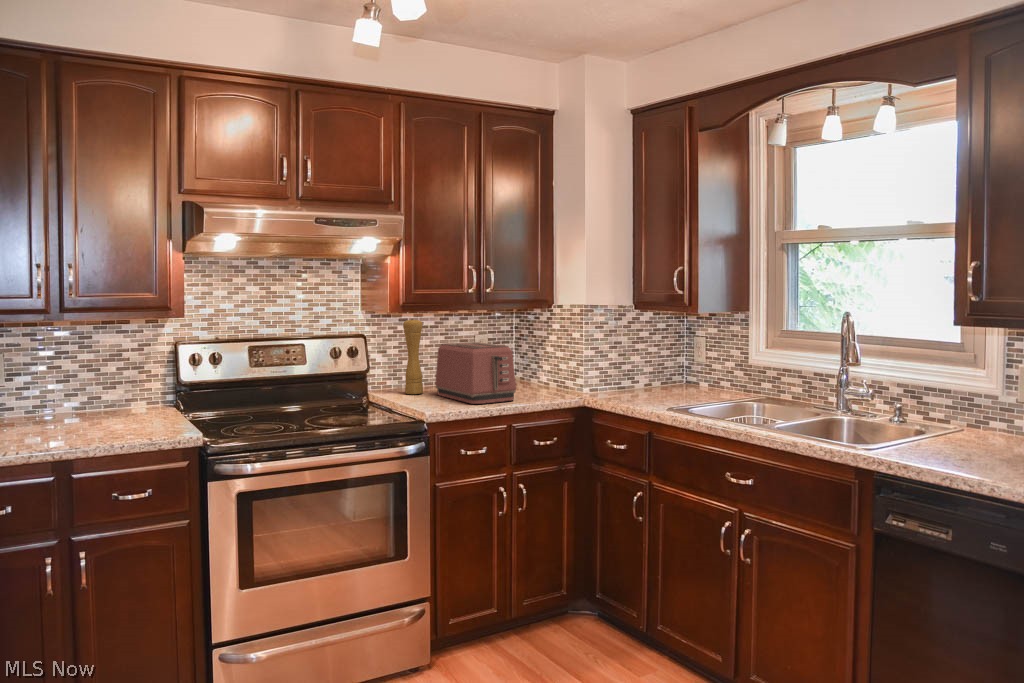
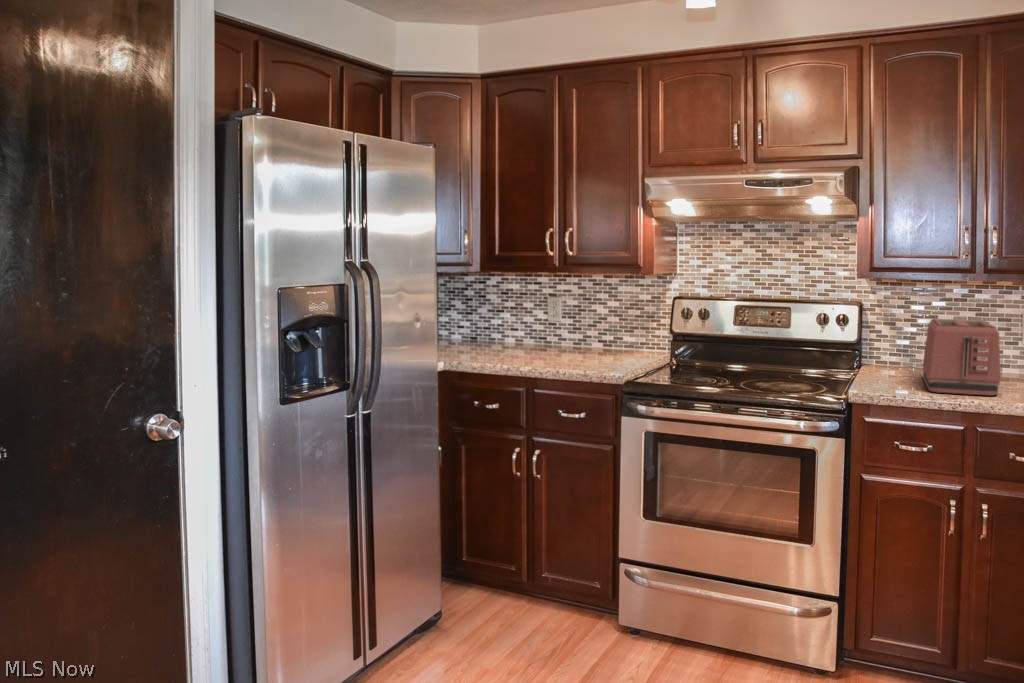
pepper mill: present [403,319,423,394] -> none [892,288,919,375]

